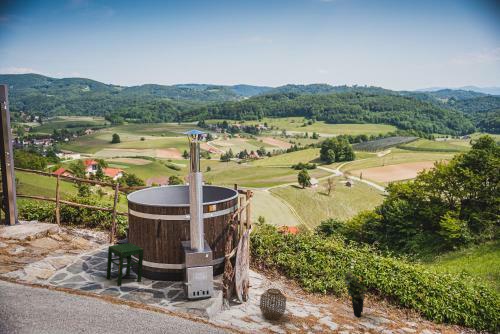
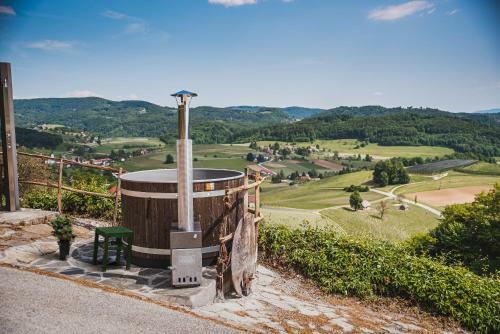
potted plant: present [343,271,367,317] -> present [50,213,77,261]
woven basket: present [260,288,286,320] -> none [258,279,290,317]

